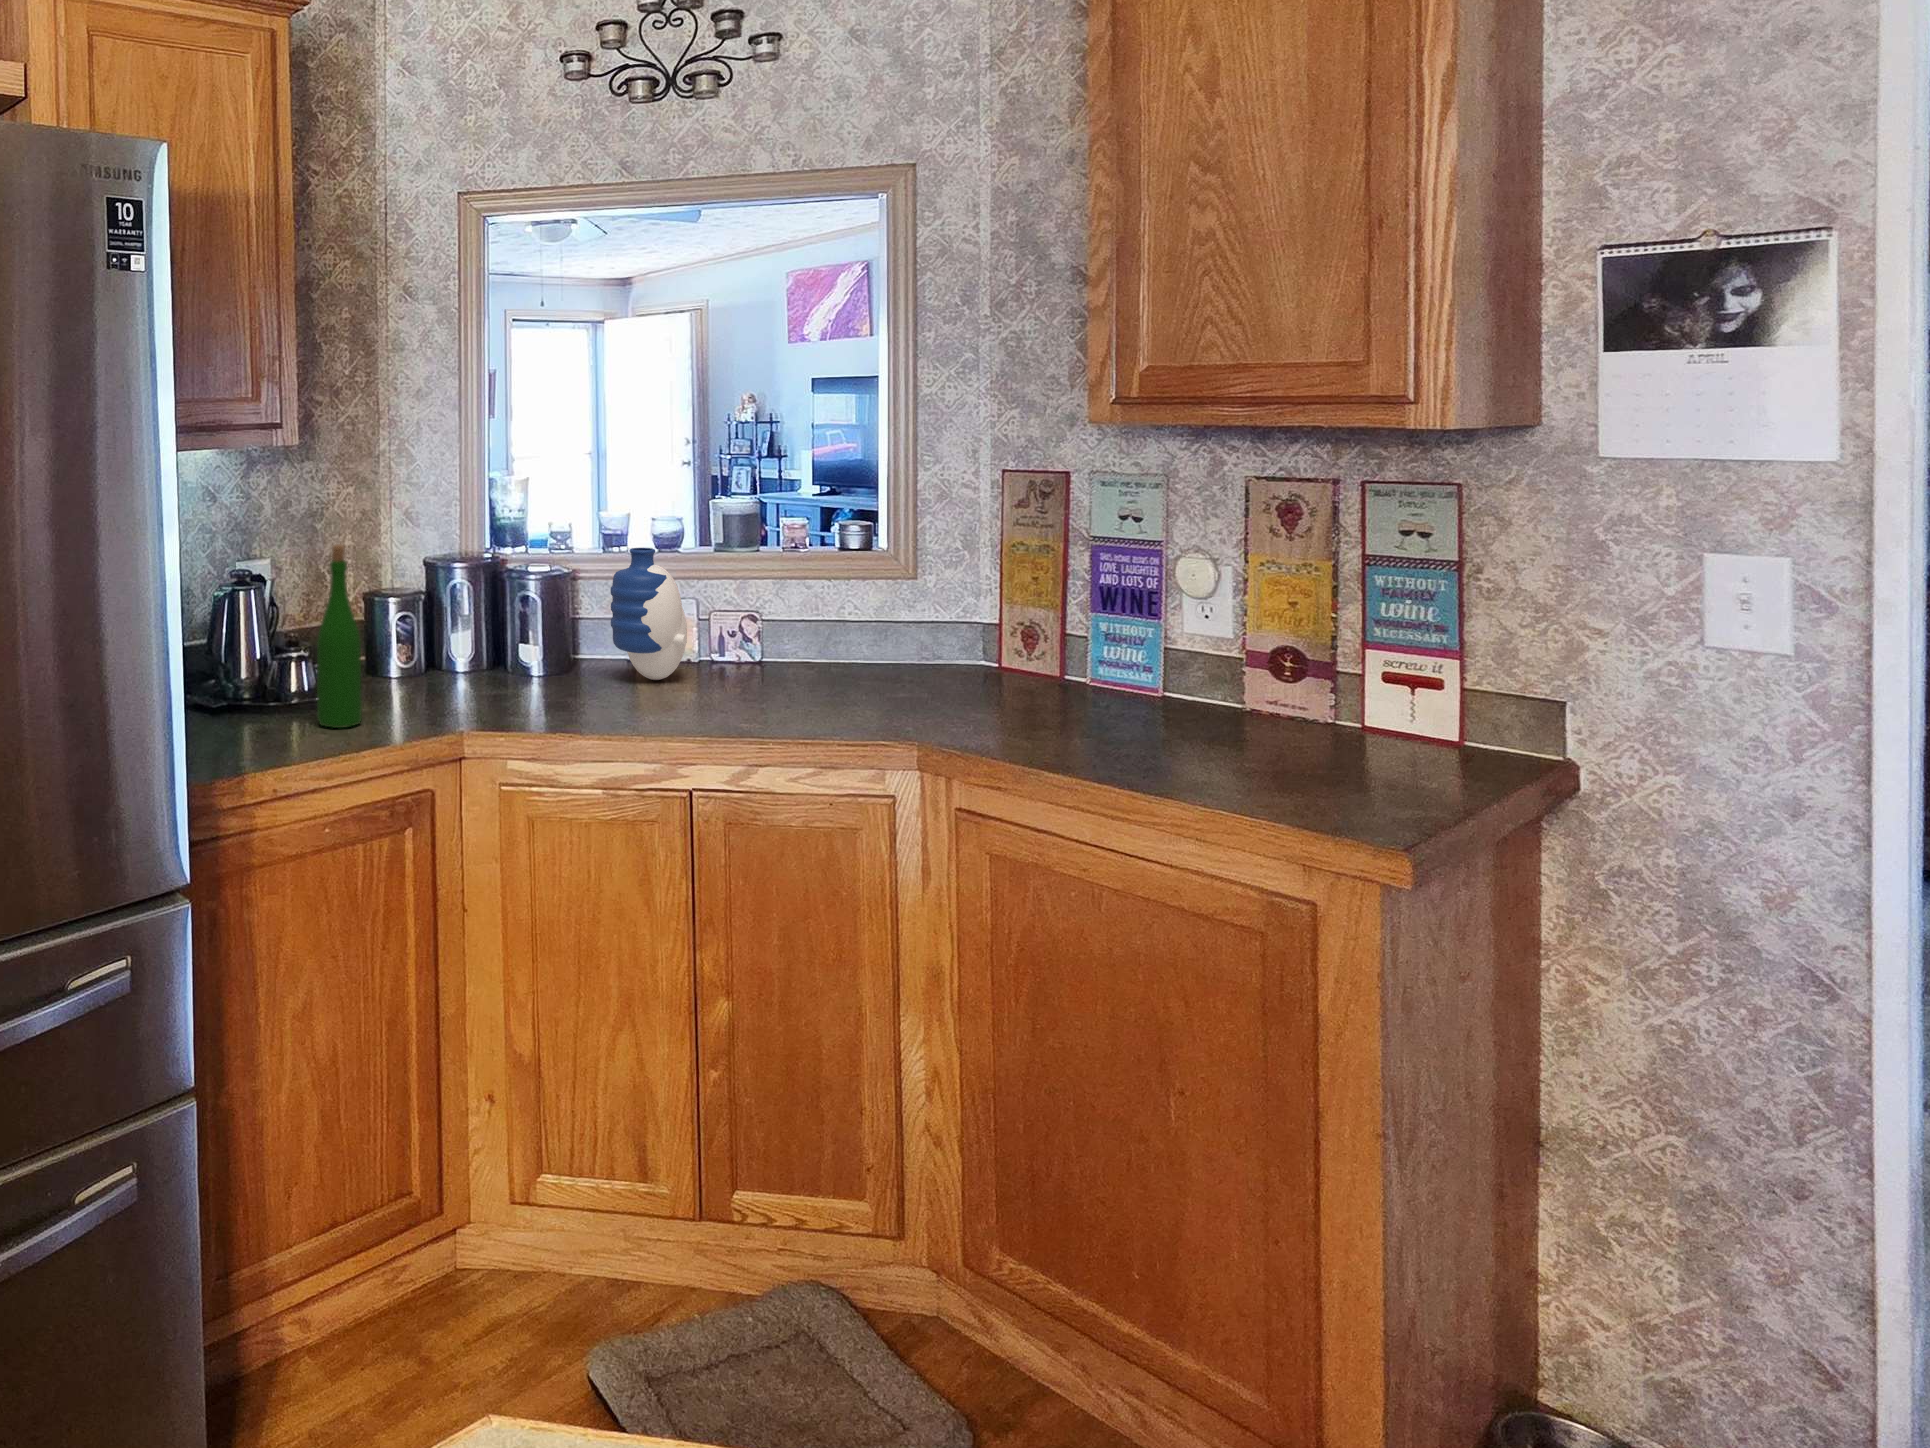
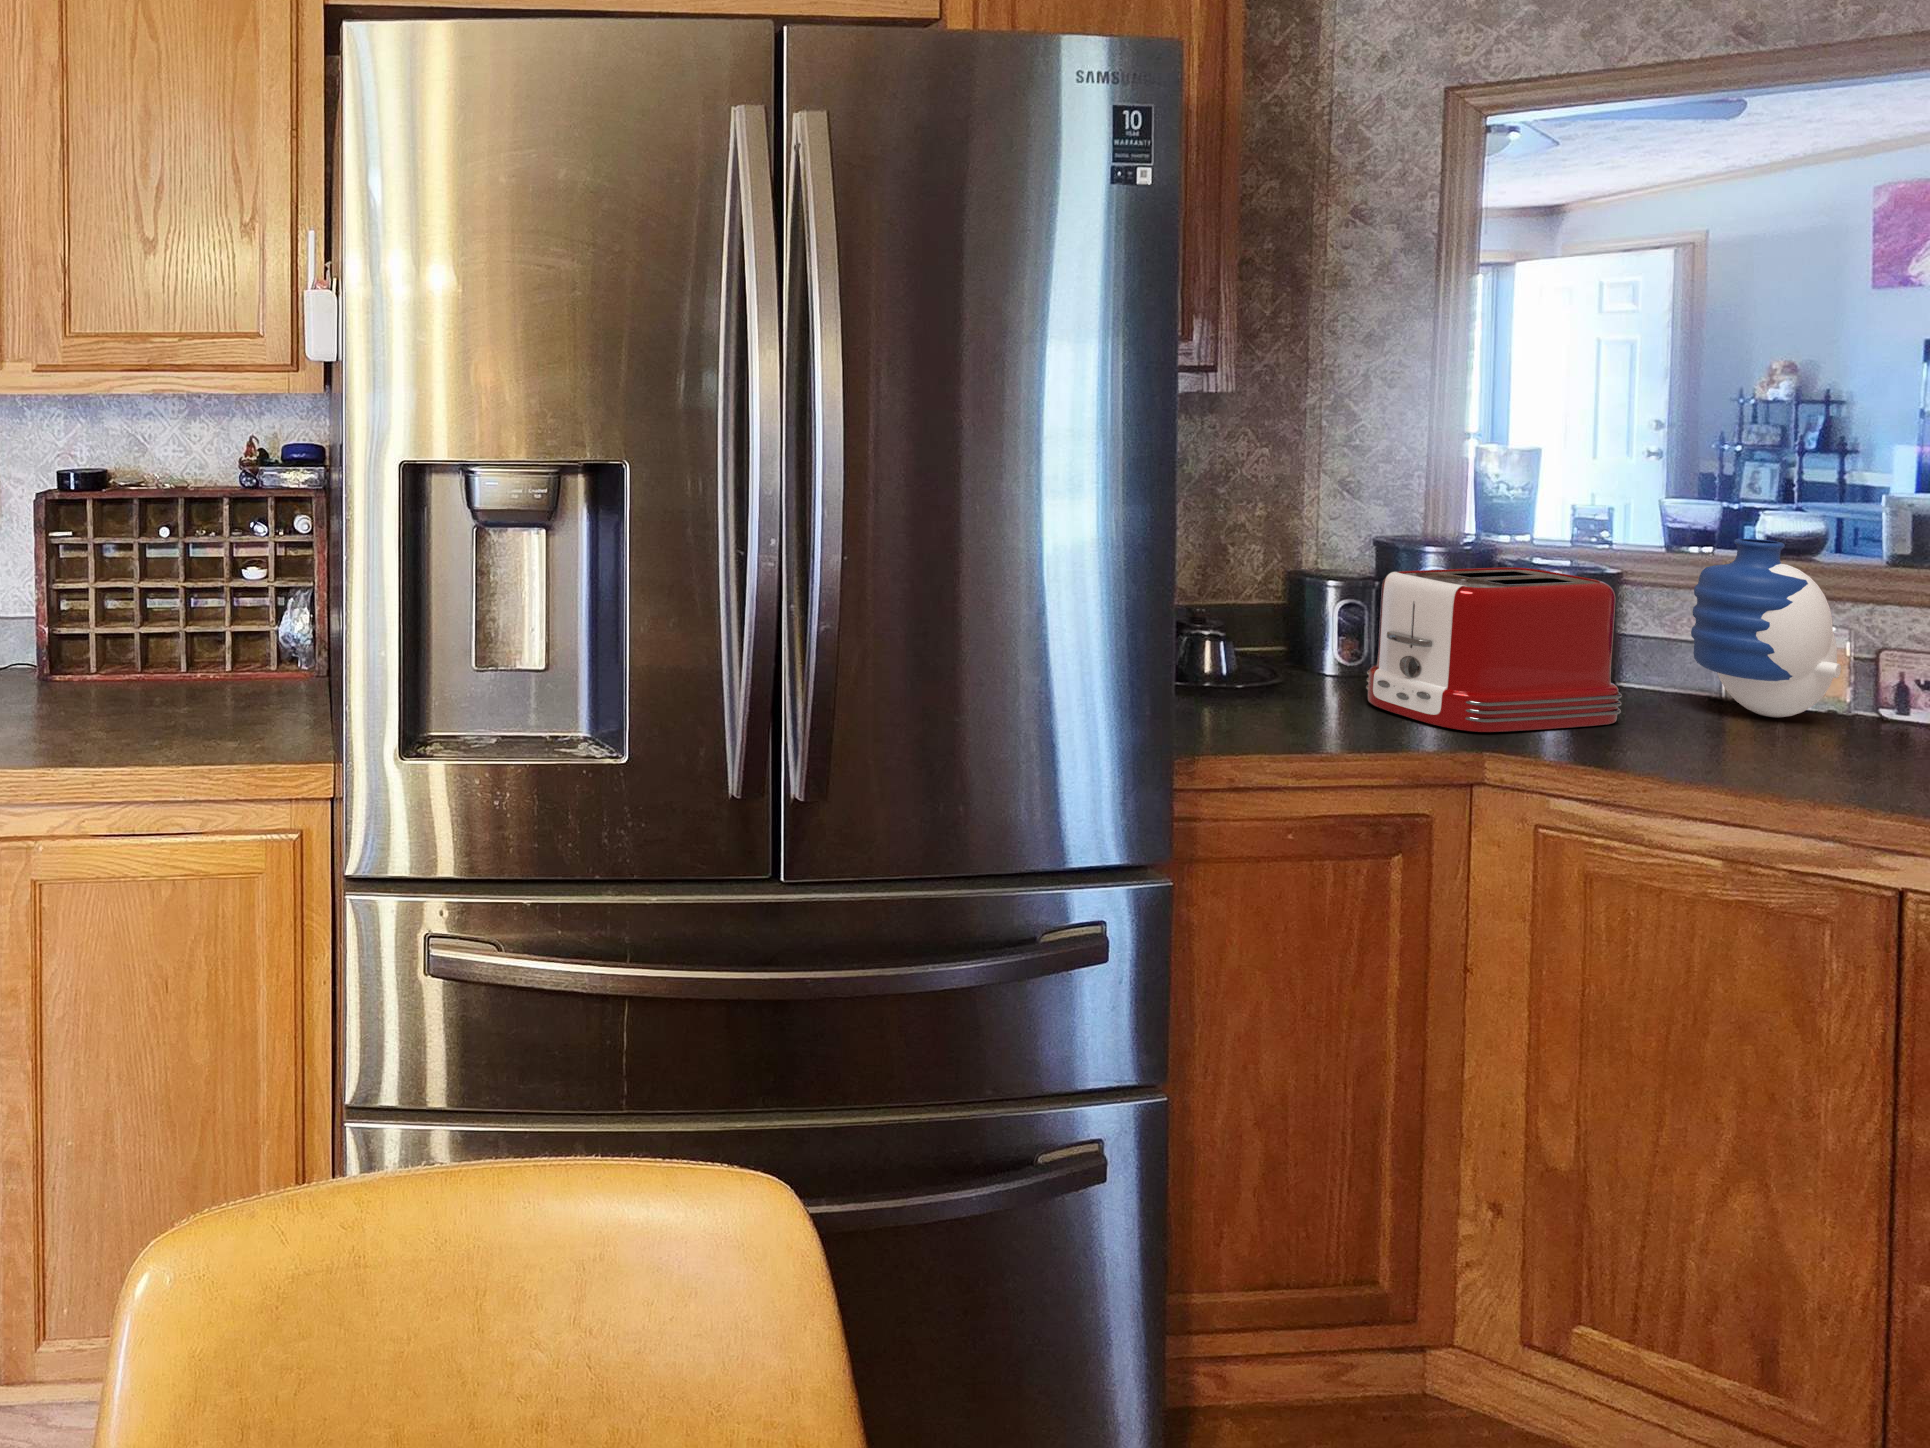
wine bottle: present [317,544,362,728] -> none [1248,503,1316,714]
toaster: none [406,584,566,721] -> present [1366,568,1622,732]

